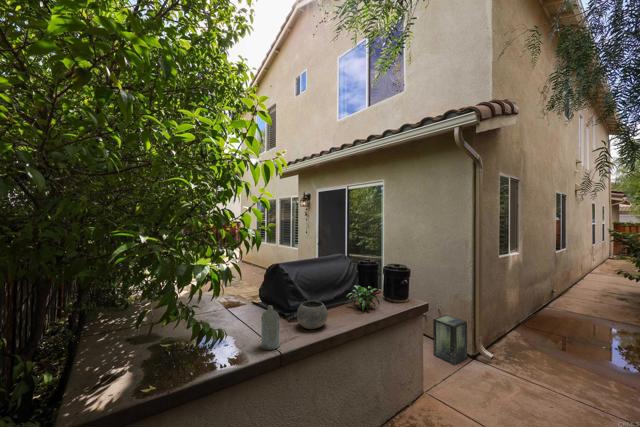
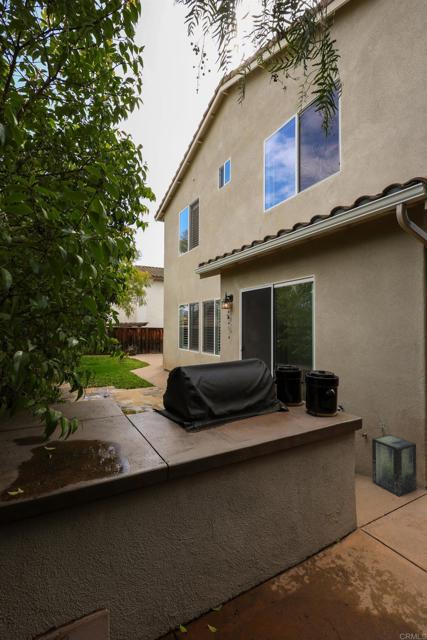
potted plant: present [346,285,380,311] -> none [259,393,299,425]
bowl: present [297,301,328,329] -> none [195,409,232,442]
bottle: present [261,305,280,350] -> none [148,411,169,463]

